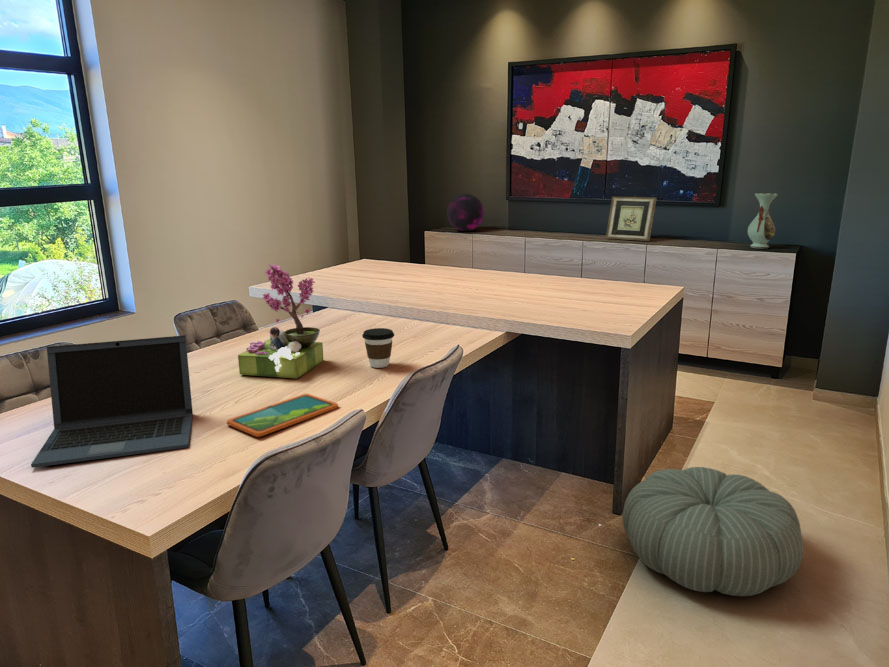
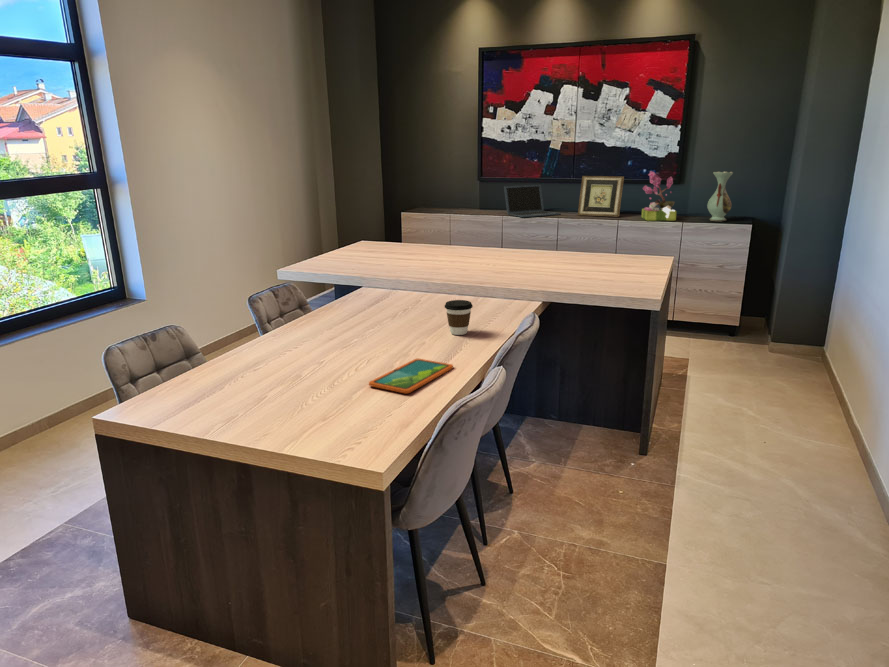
decorative orb: present [447,194,484,231] -> none [422,175,458,211]
flower arrangement: present [238,264,324,379] -> present [641,171,676,221]
laptop: present [31,335,193,468] -> present [504,184,560,217]
pouf: present [622,467,803,596] -> none [657,408,810,507]

